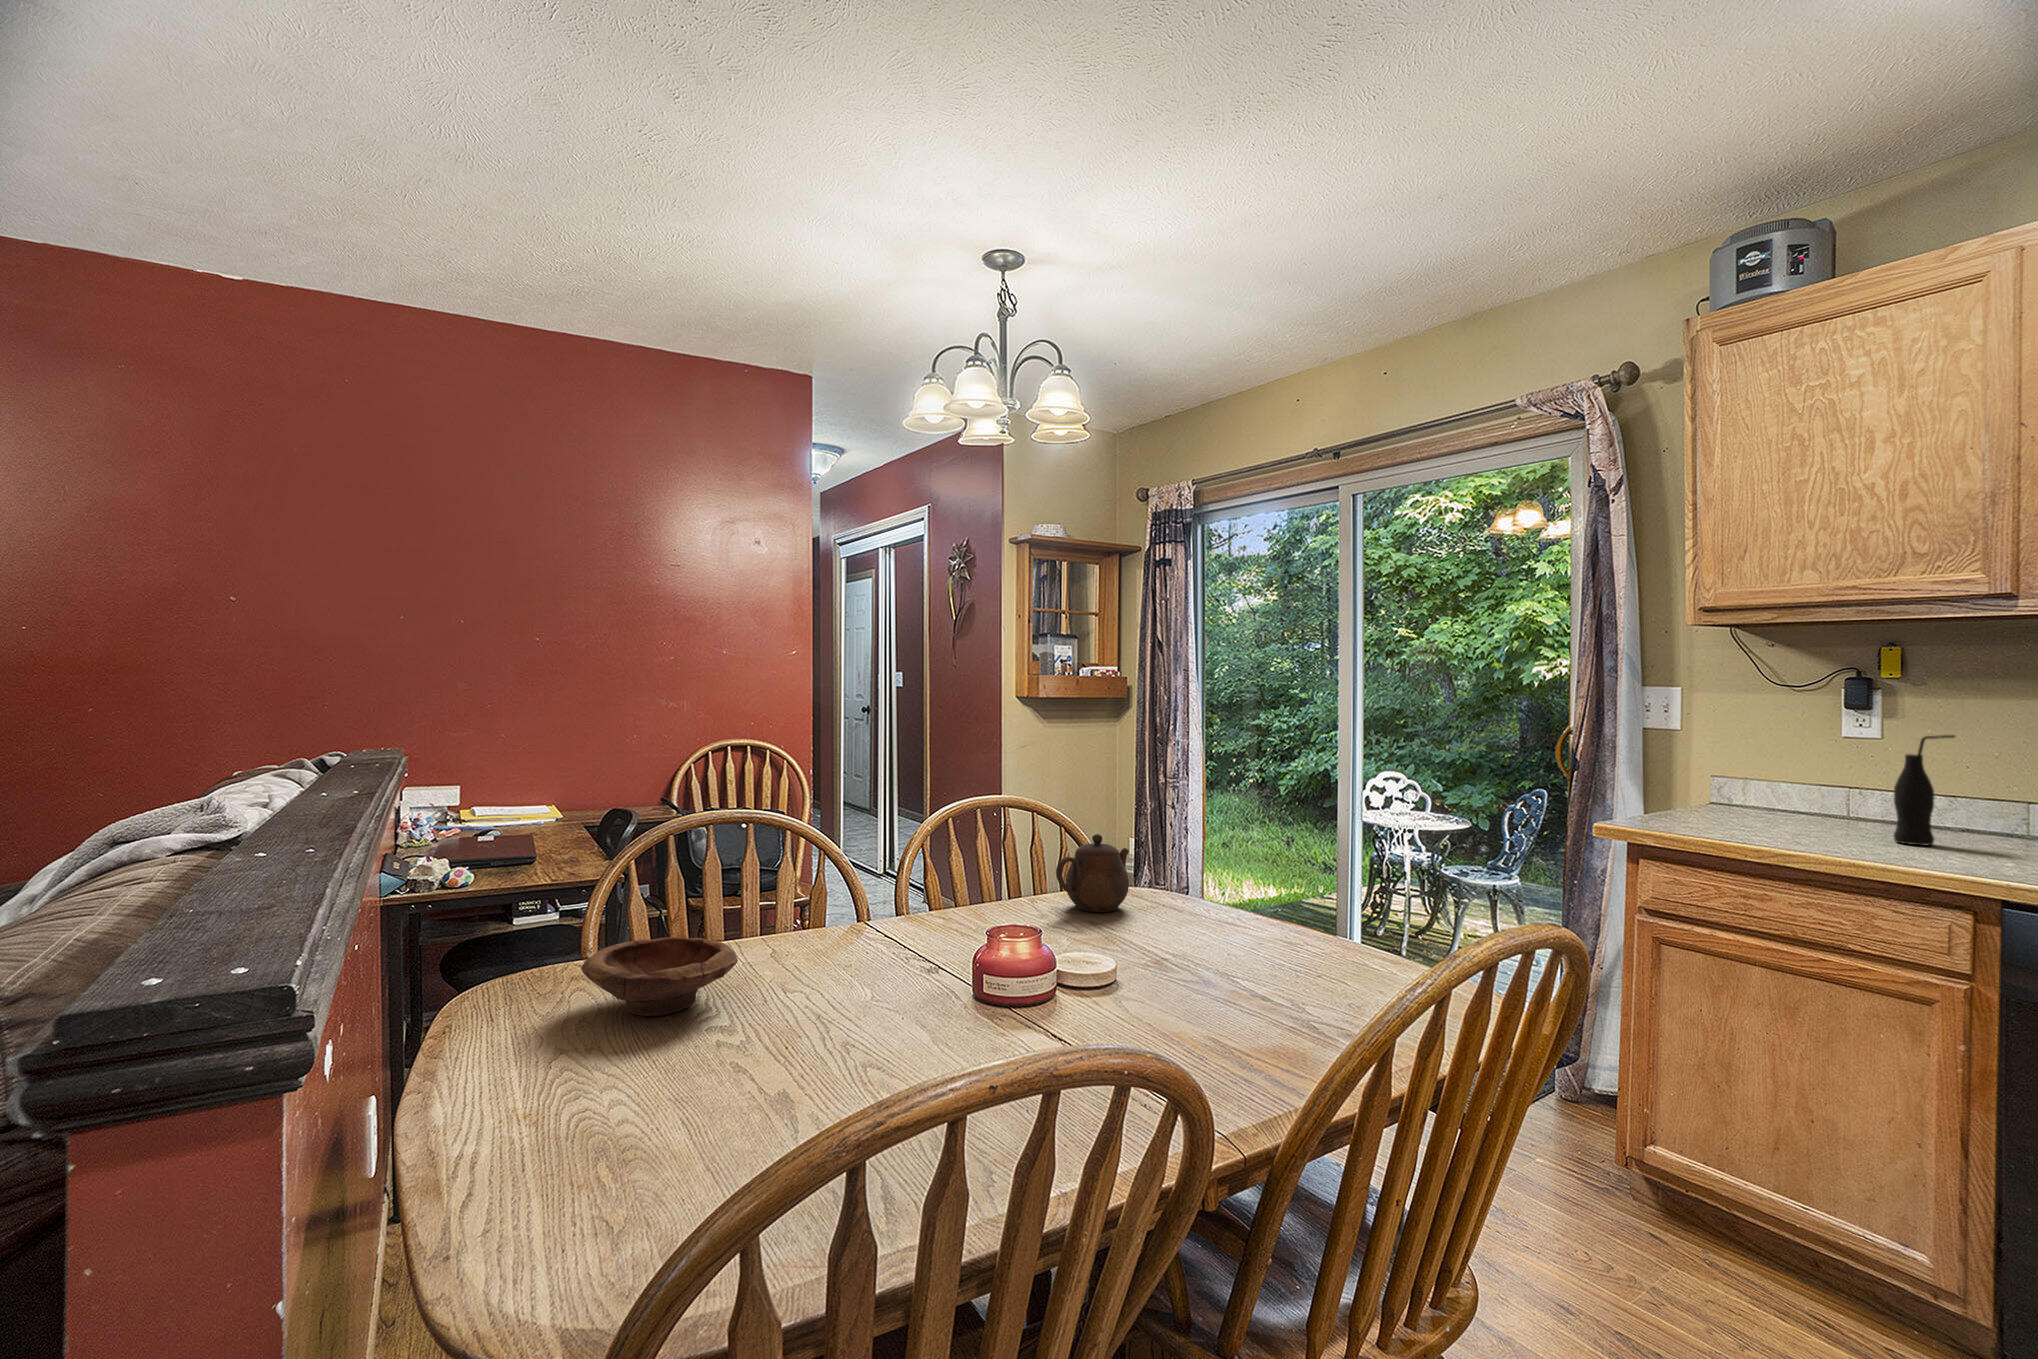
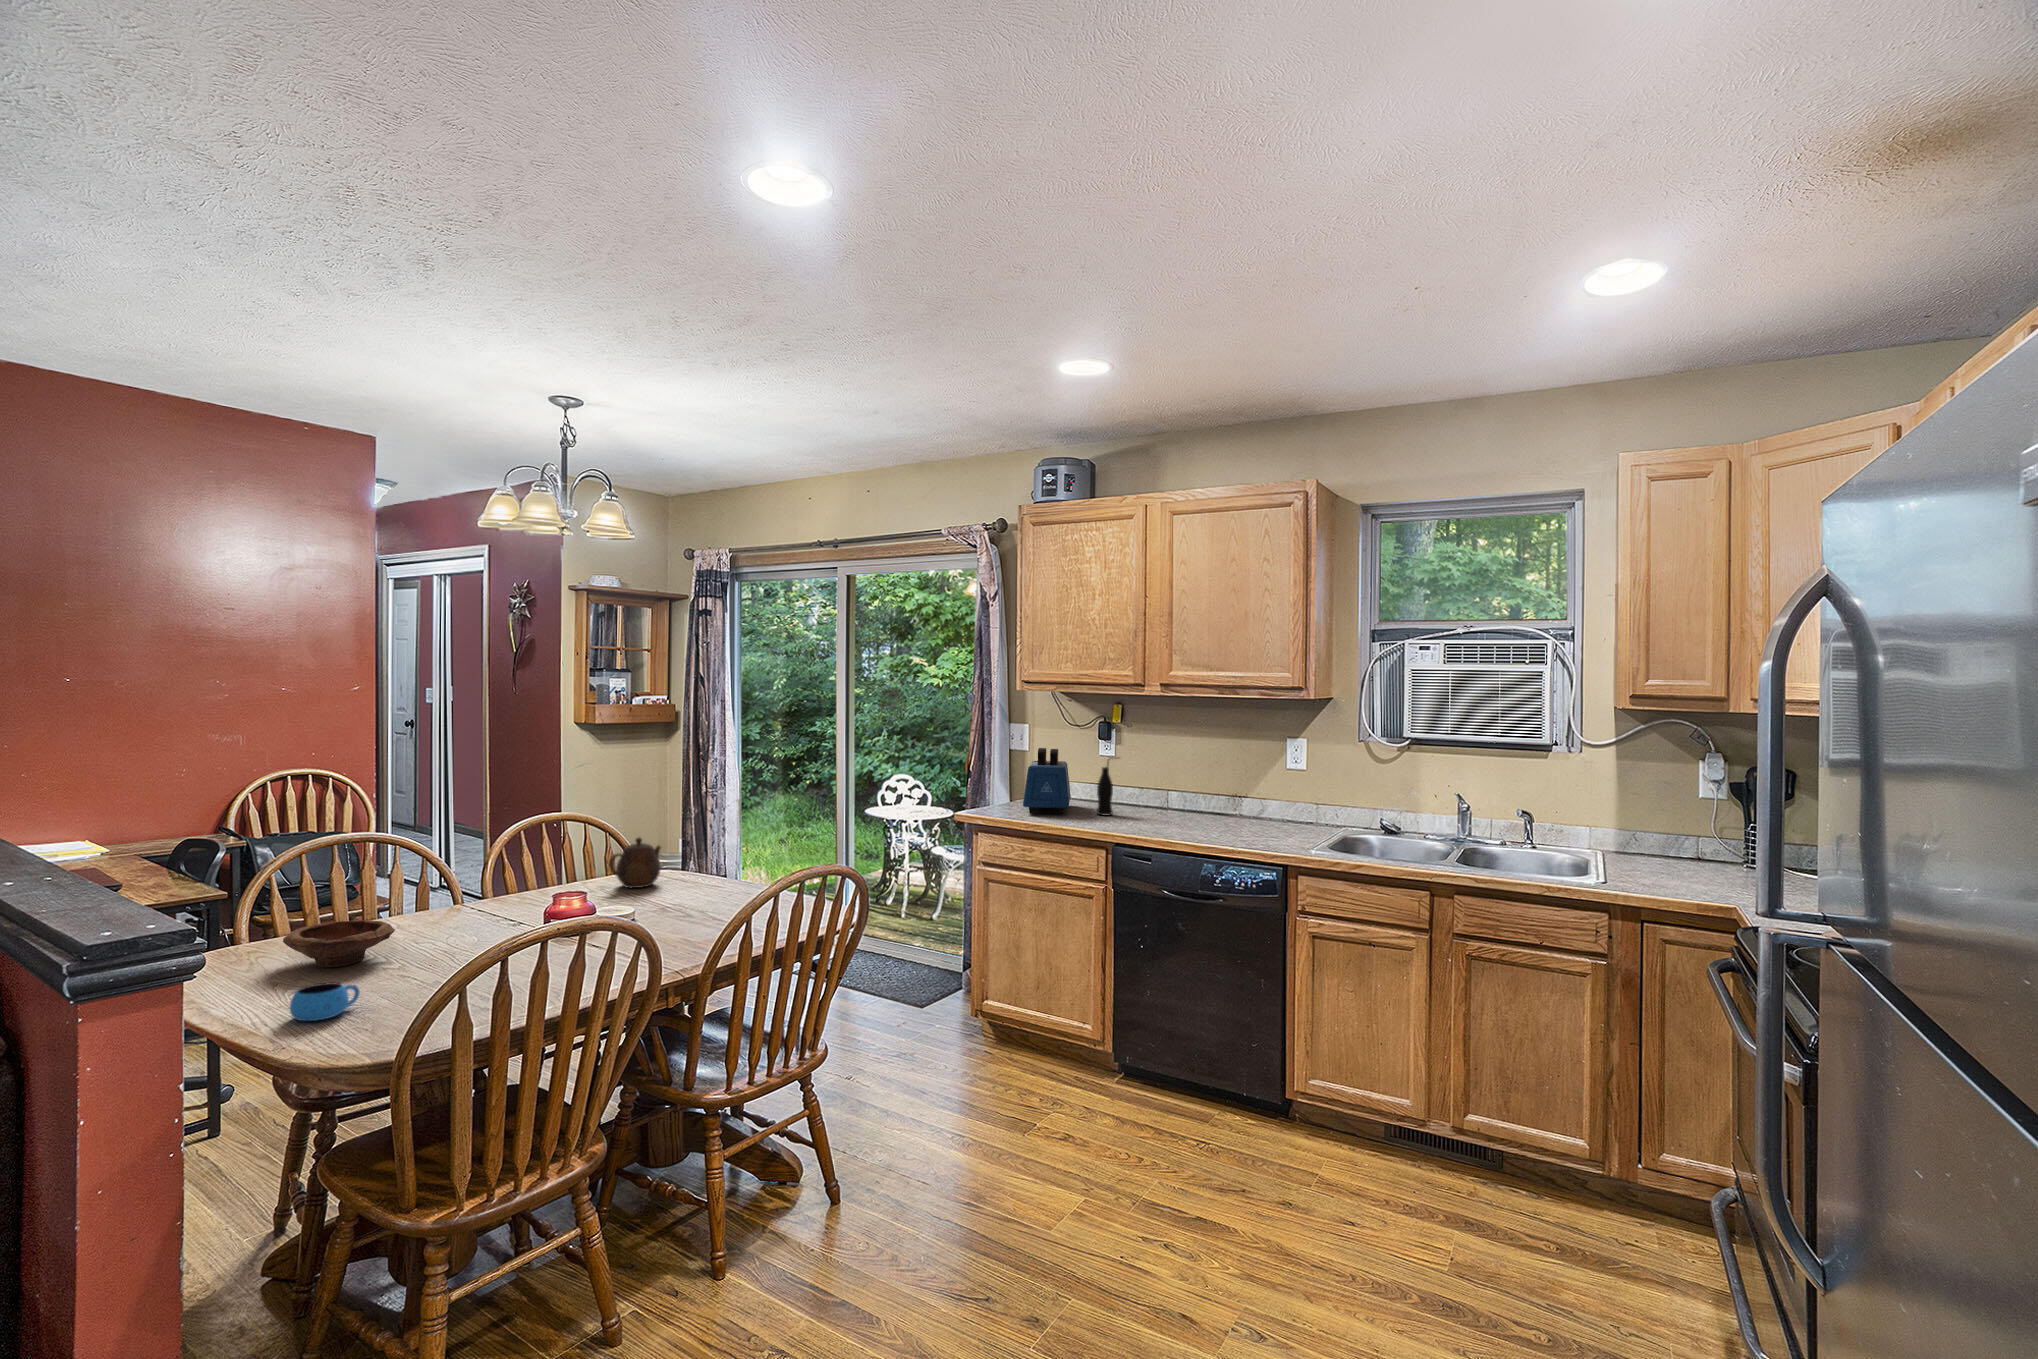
toaster: none [1710,720,1833,838] -> present [1023,748,1071,815]
mug: none [507,1070,630,1151] -> present [290,982,360,1021]

